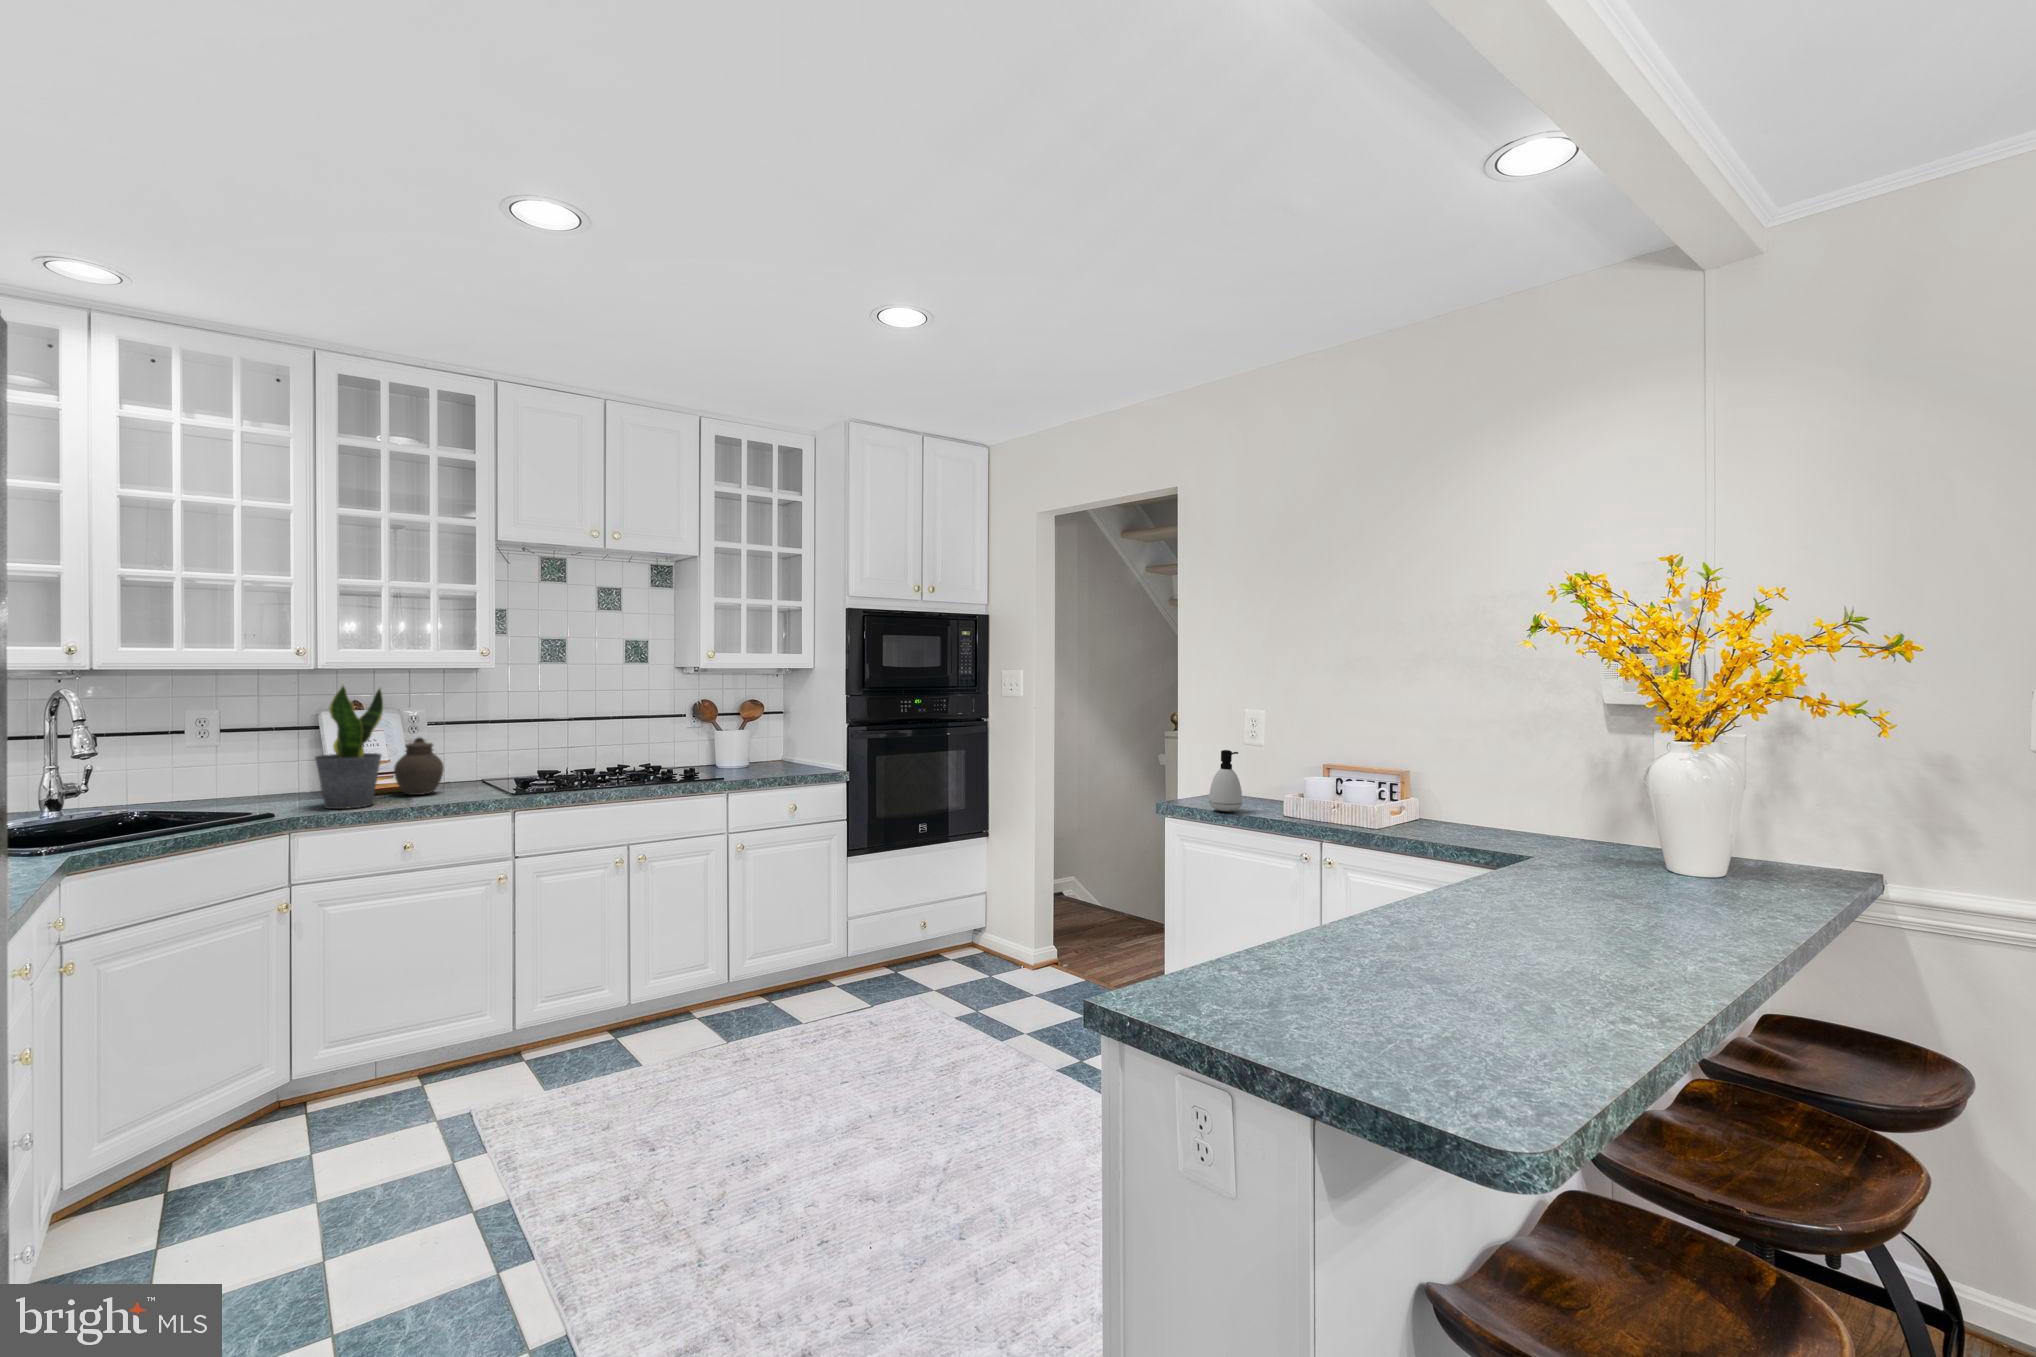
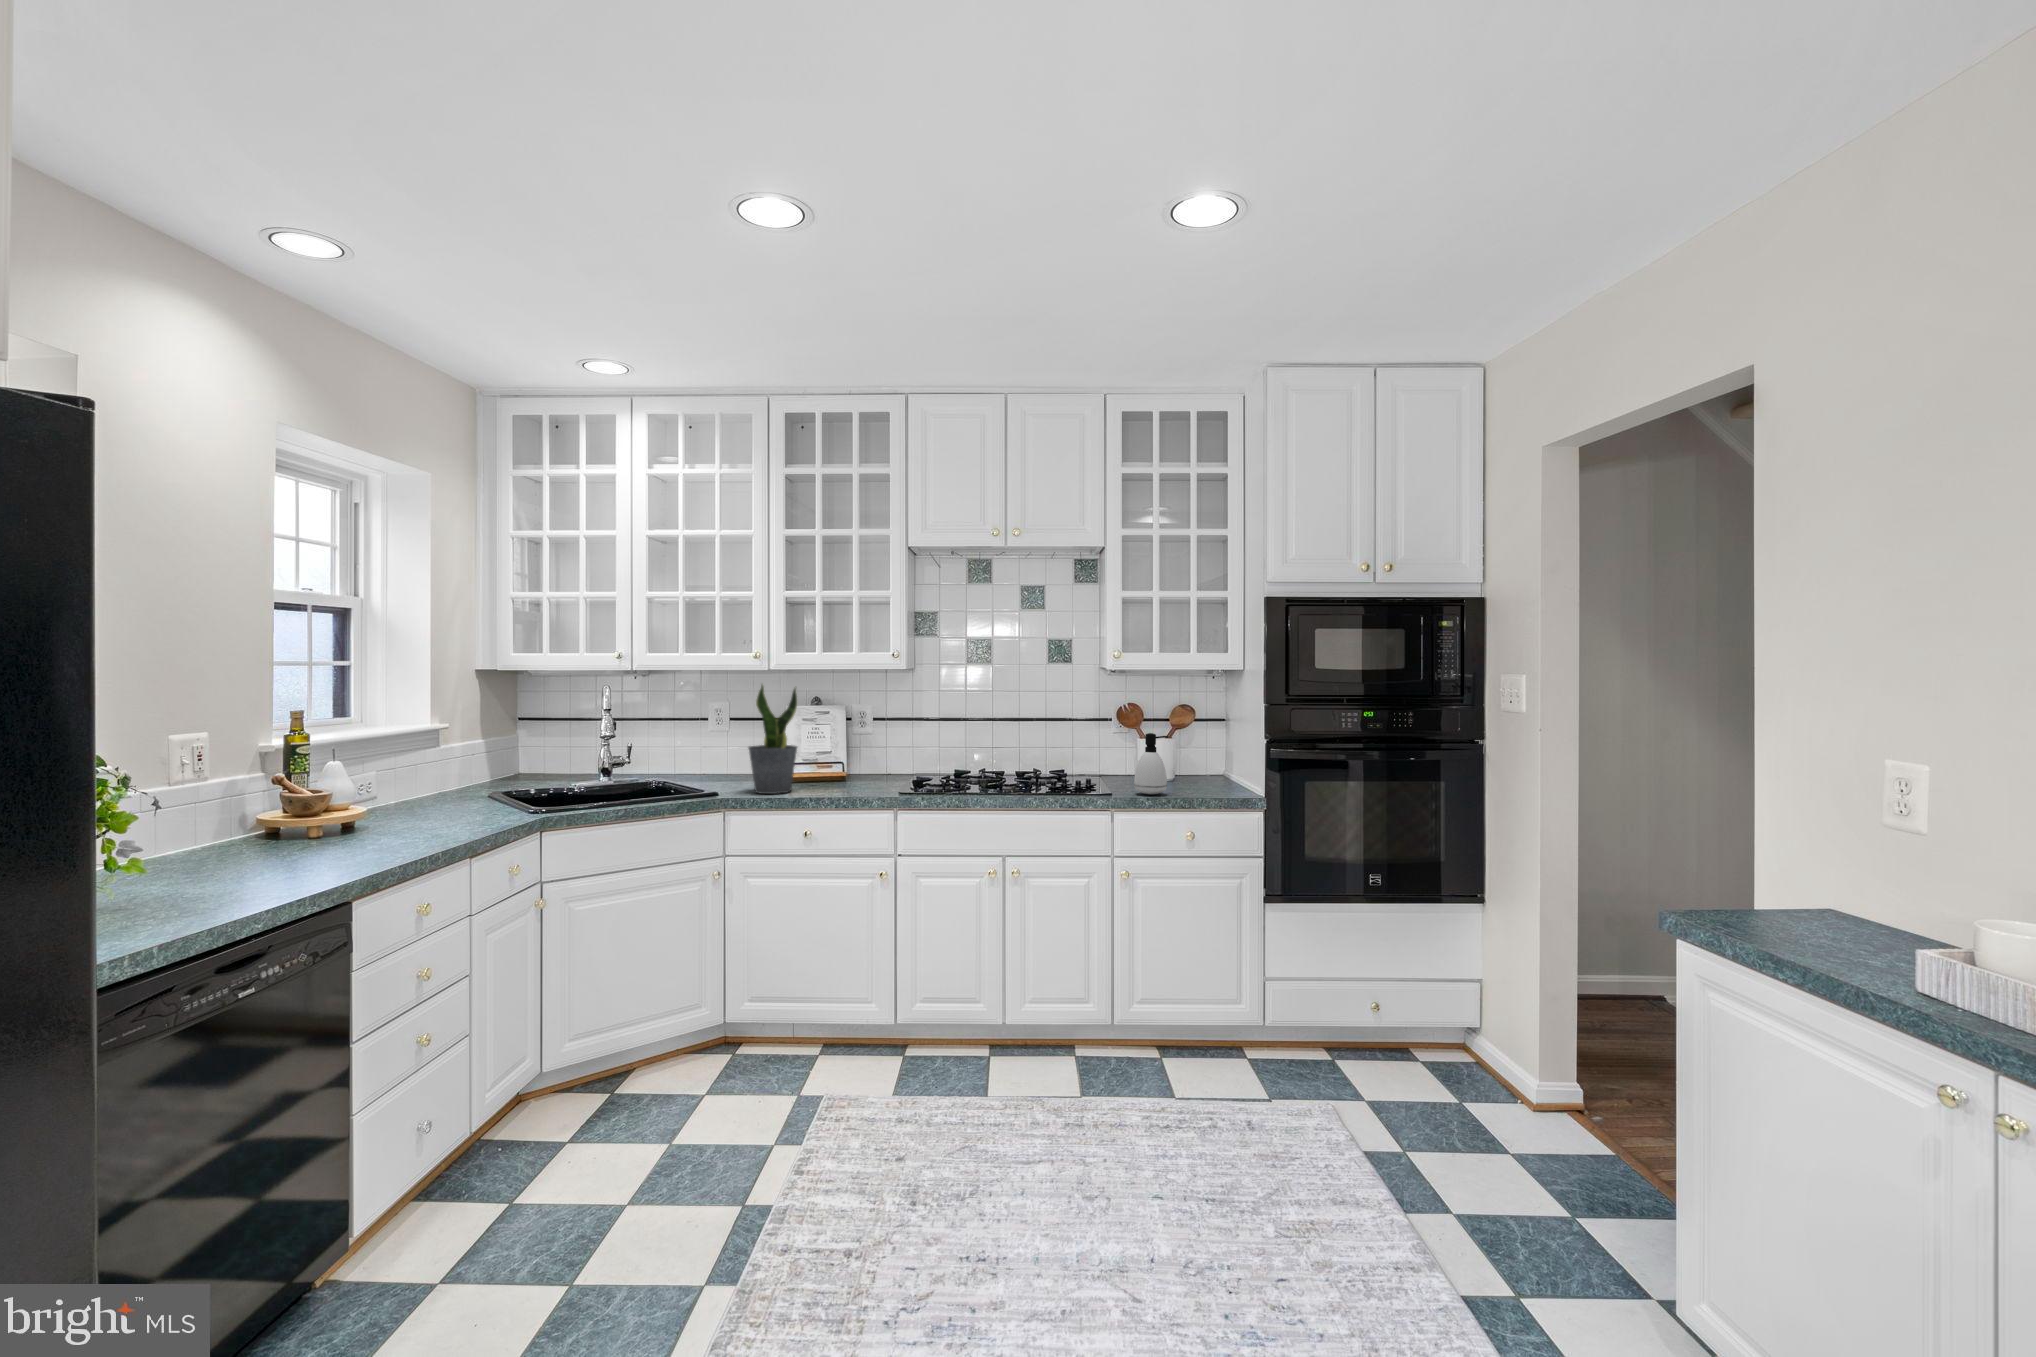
jar: present [394,738,444,795] -> none [819,733,859,786]
soap dispenser: present [1209,750,1242,811] -> present [1134,733,1168,794]

